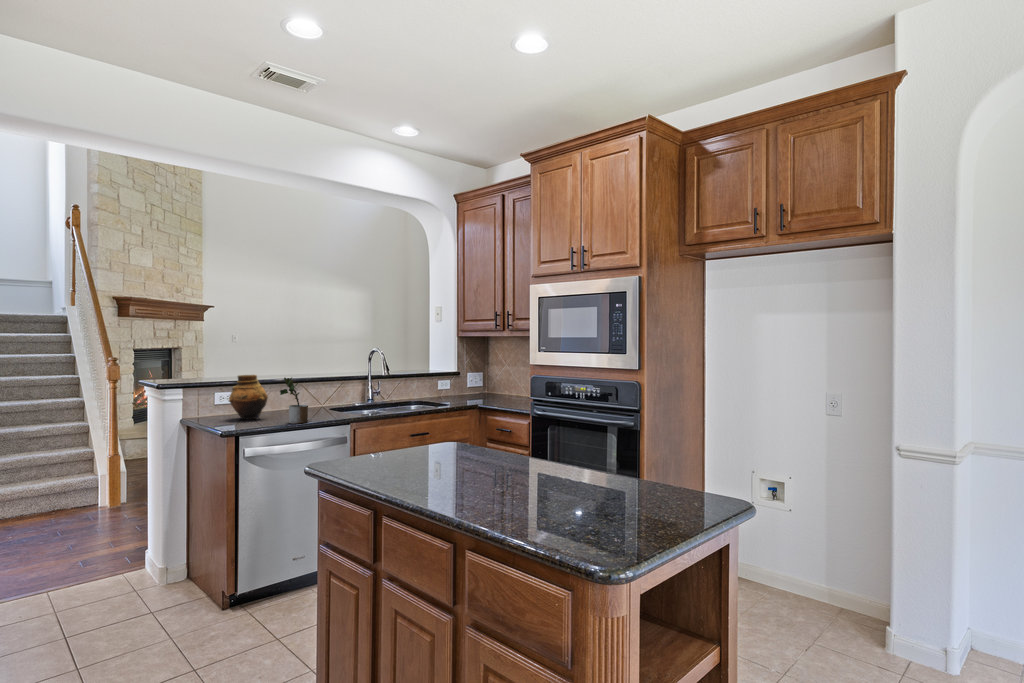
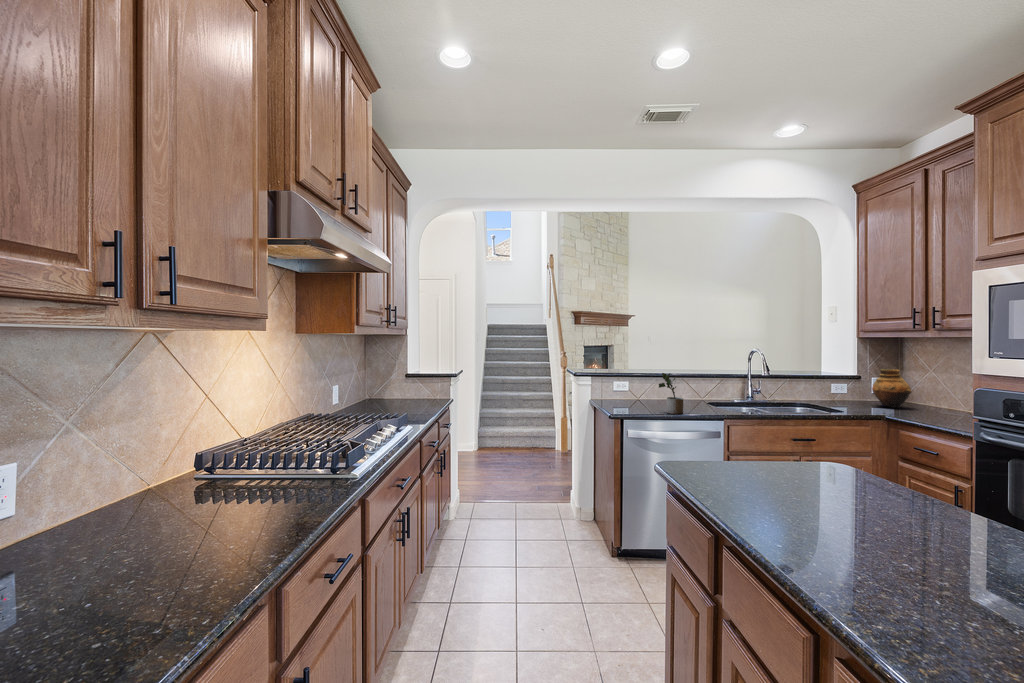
vase: present [229,375,268,420] -> present [872,369,911,408]

